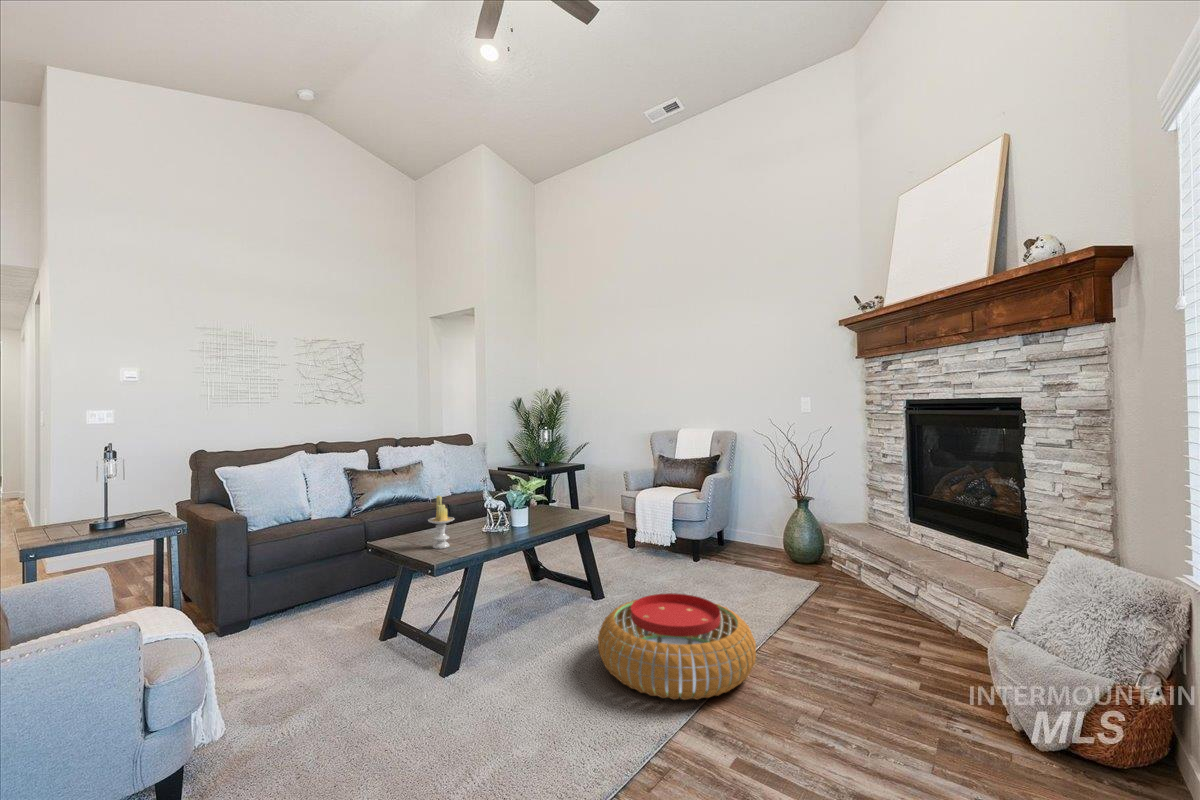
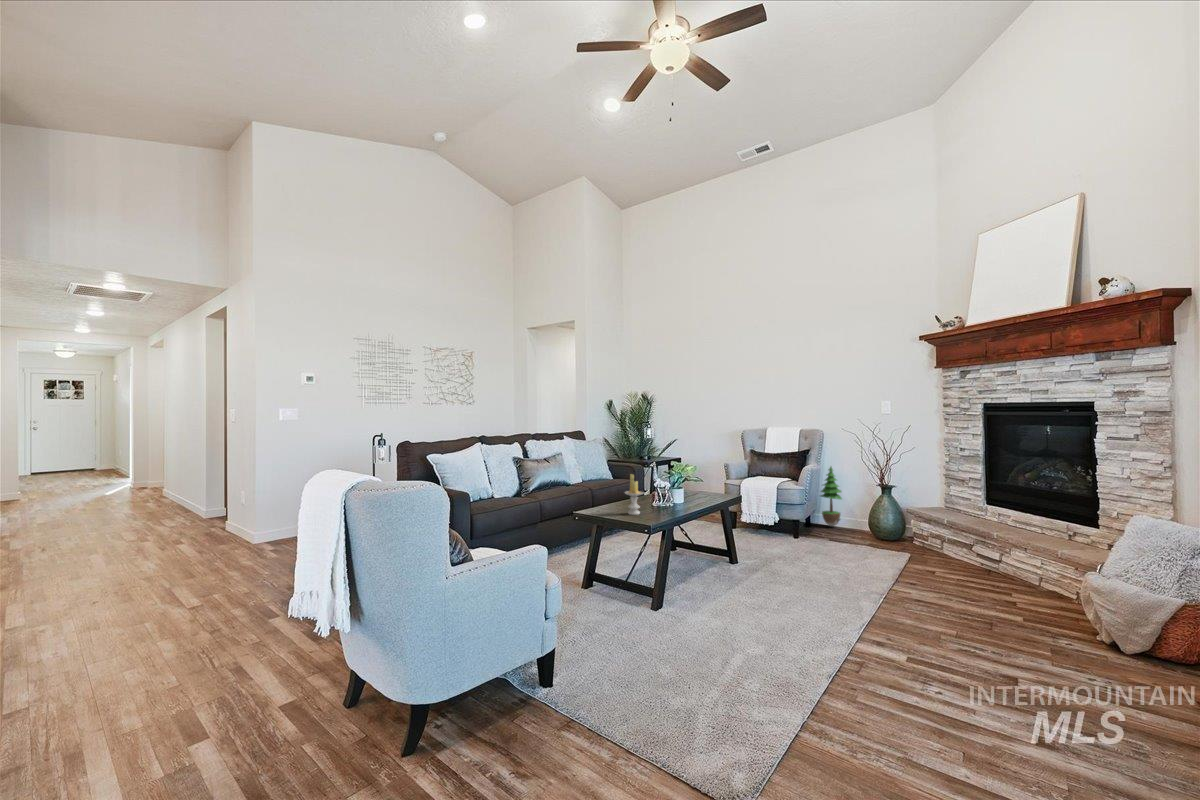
potted tree: none [732,473,759,546] -> present [821,467,842,527]
pouf: present [598,593,756,700] -> none [764,552,895,624]

